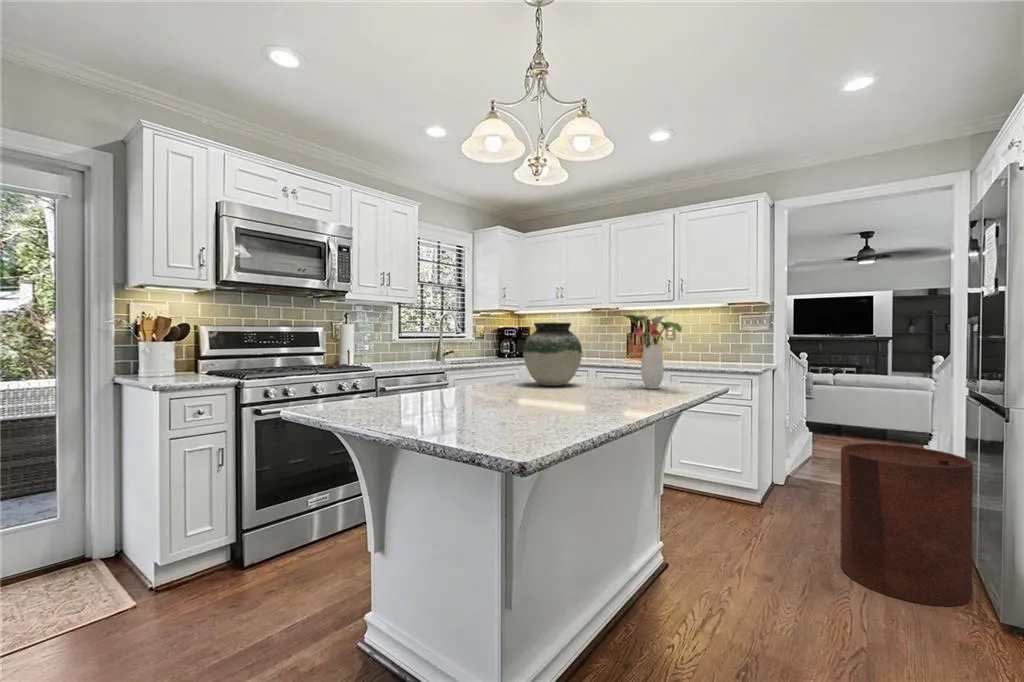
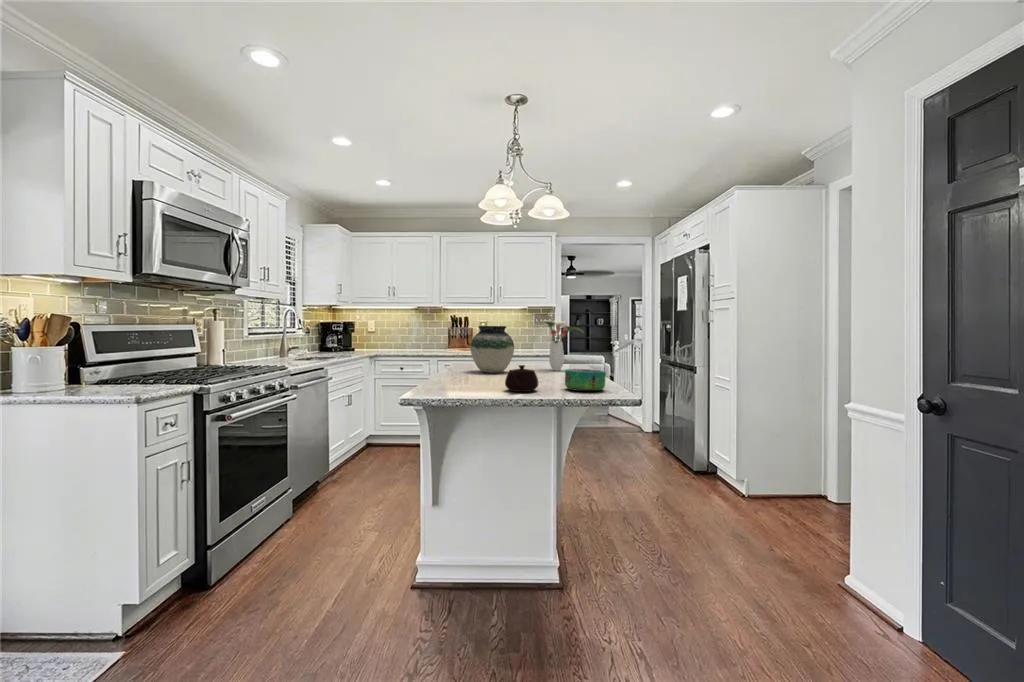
teapot: none [431,372,502,411] -> present [505,365,538,392]
decorative bowl: none [527,382,593,420] -> present [565,369,606,391]
trash can: present [840,443,973,606] -> none [624,396,685,478]

